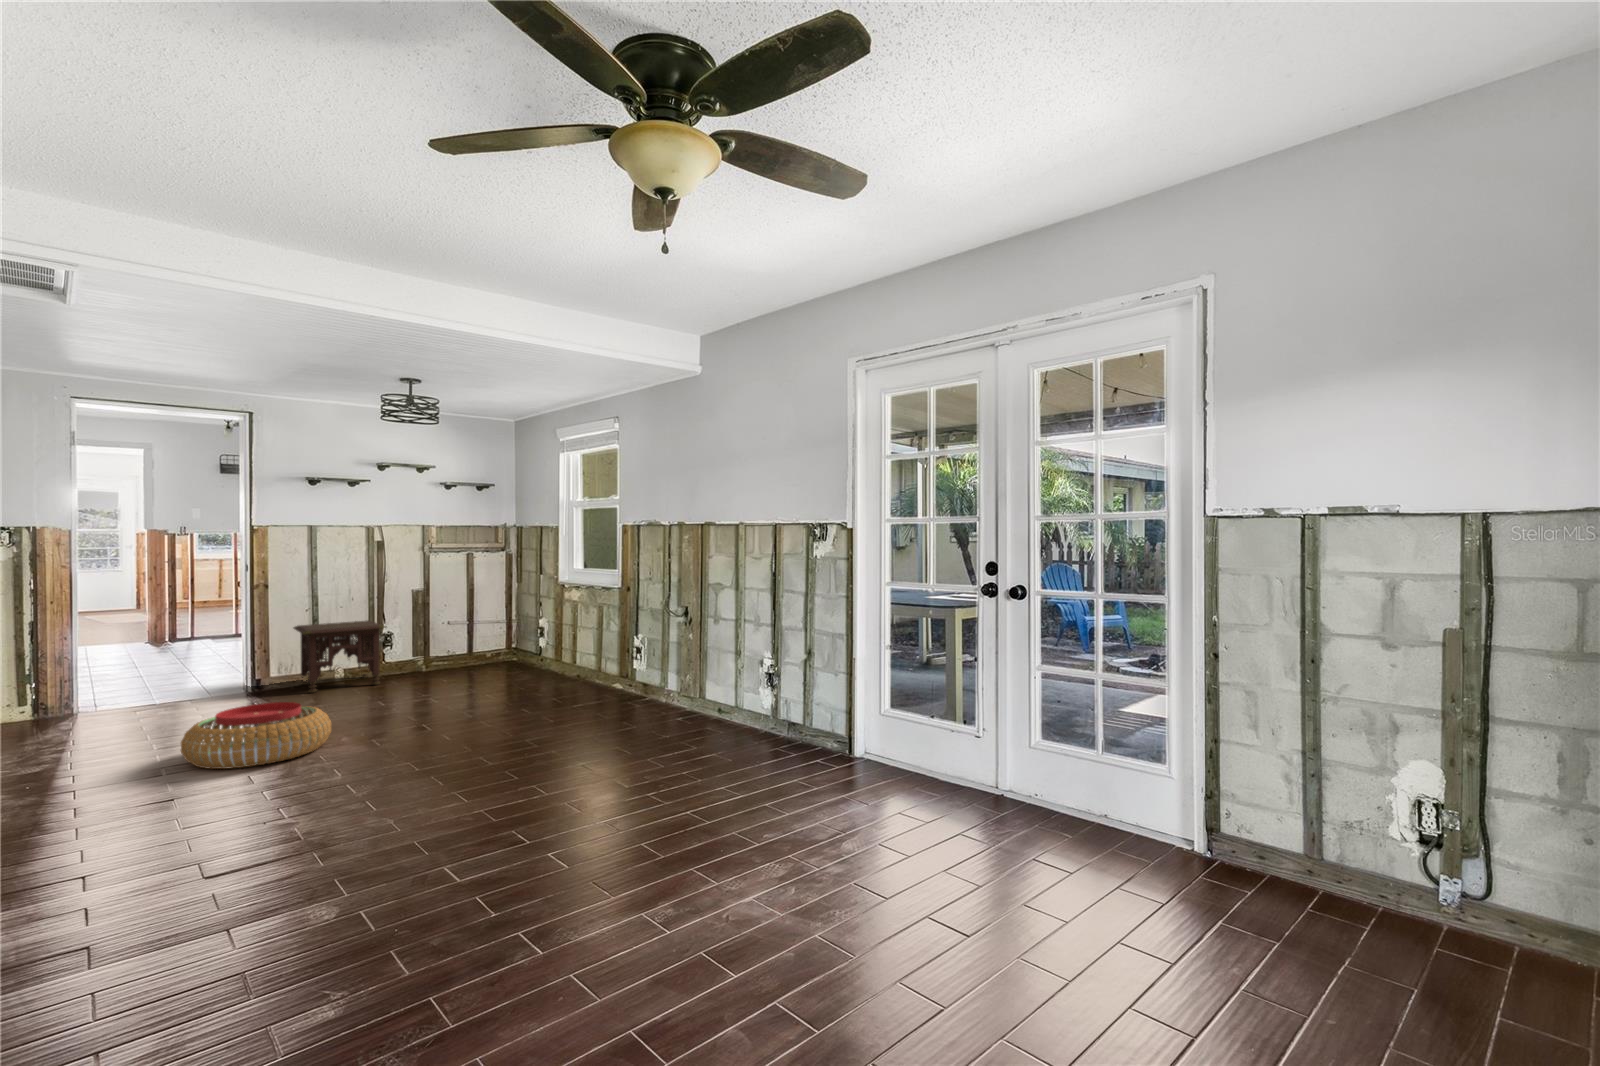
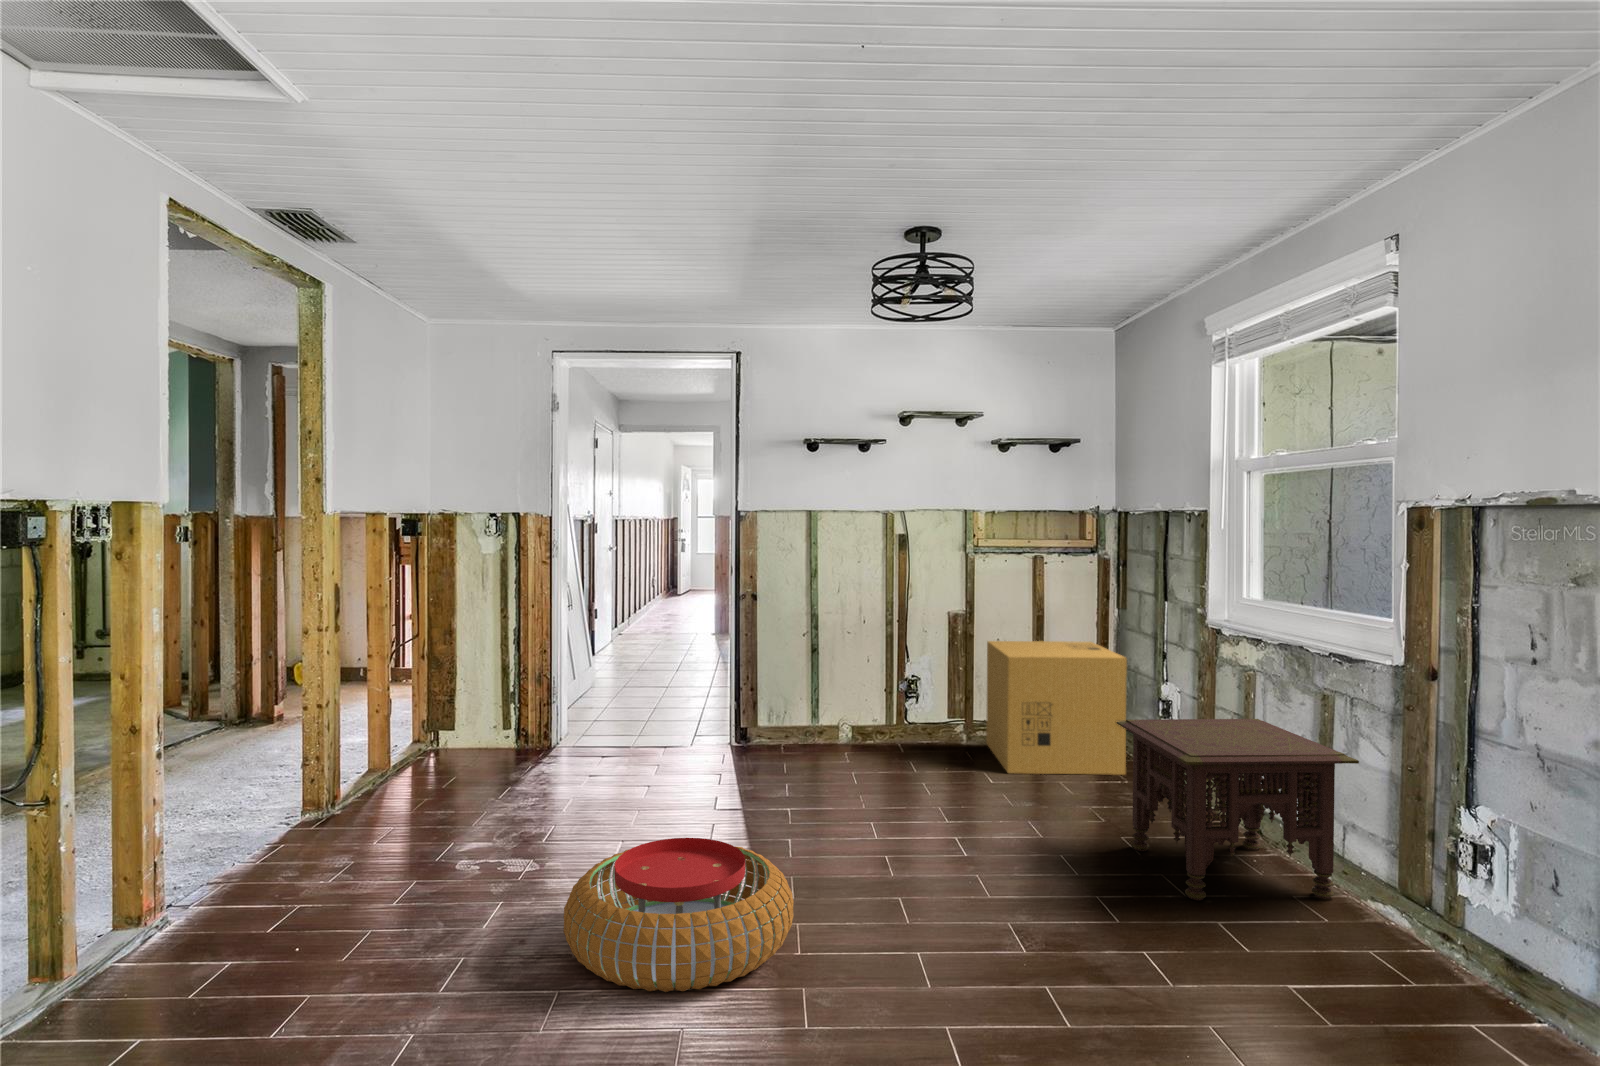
cardboard box: none [439,602,521,677] -> present [986,641,1127,775]
side table: present [294,620,386,693] -> present [1116,719,1359,900]

